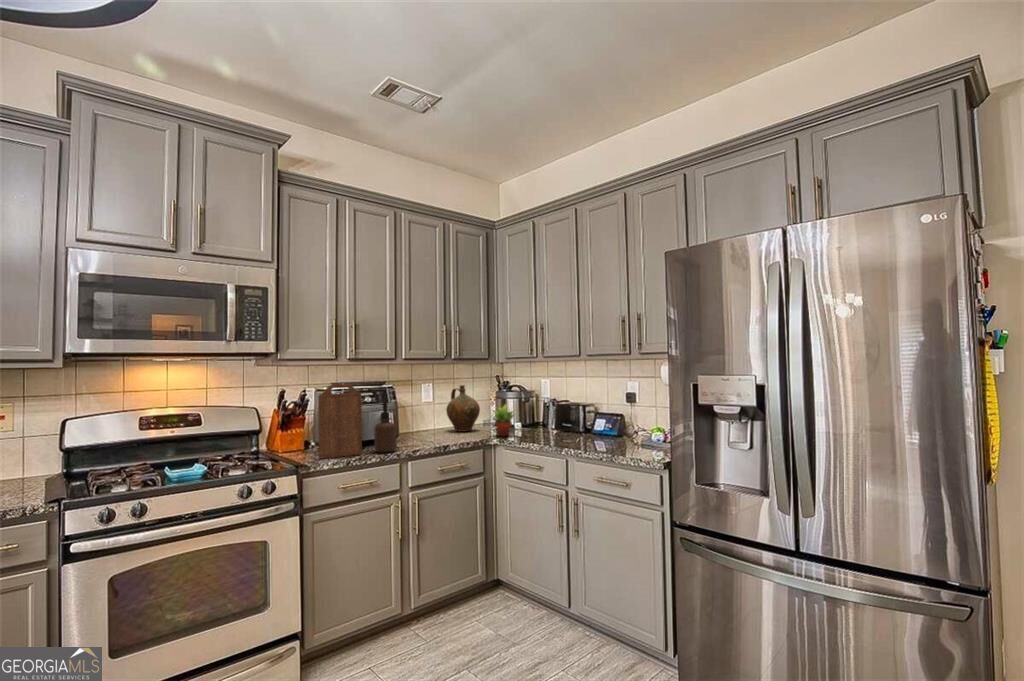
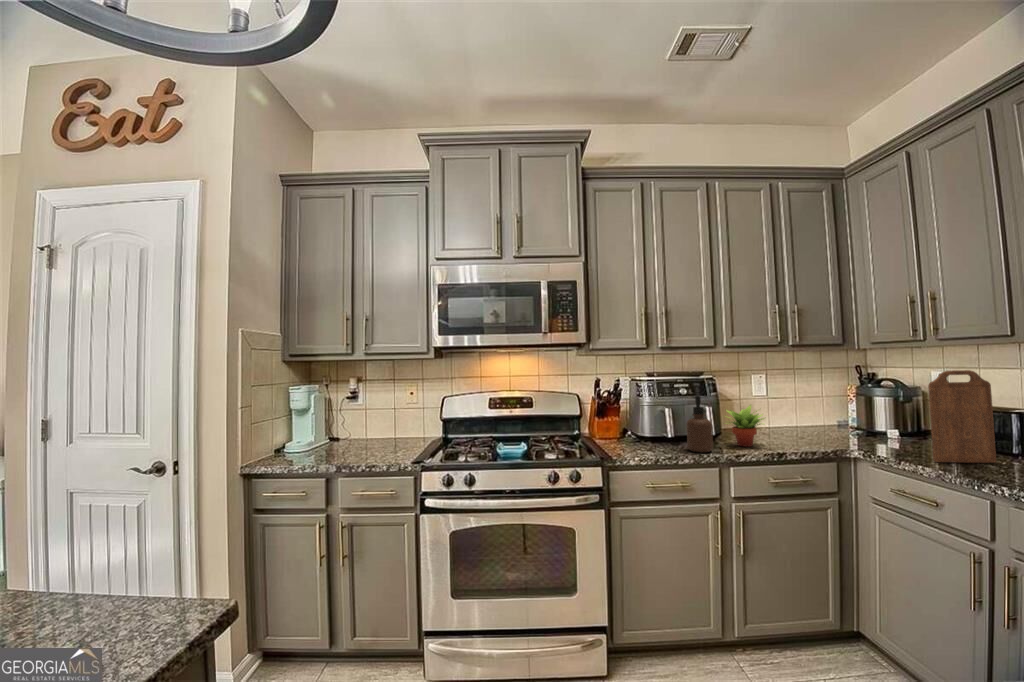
cutting board: present [318,384,362,459] -> present [928,370,996,463]
ceramic jug: present [446,385,480,432] -> none [784,377,832,434]
succulent plant: present [492,404,515,436] -> present [726,405,764,447]

